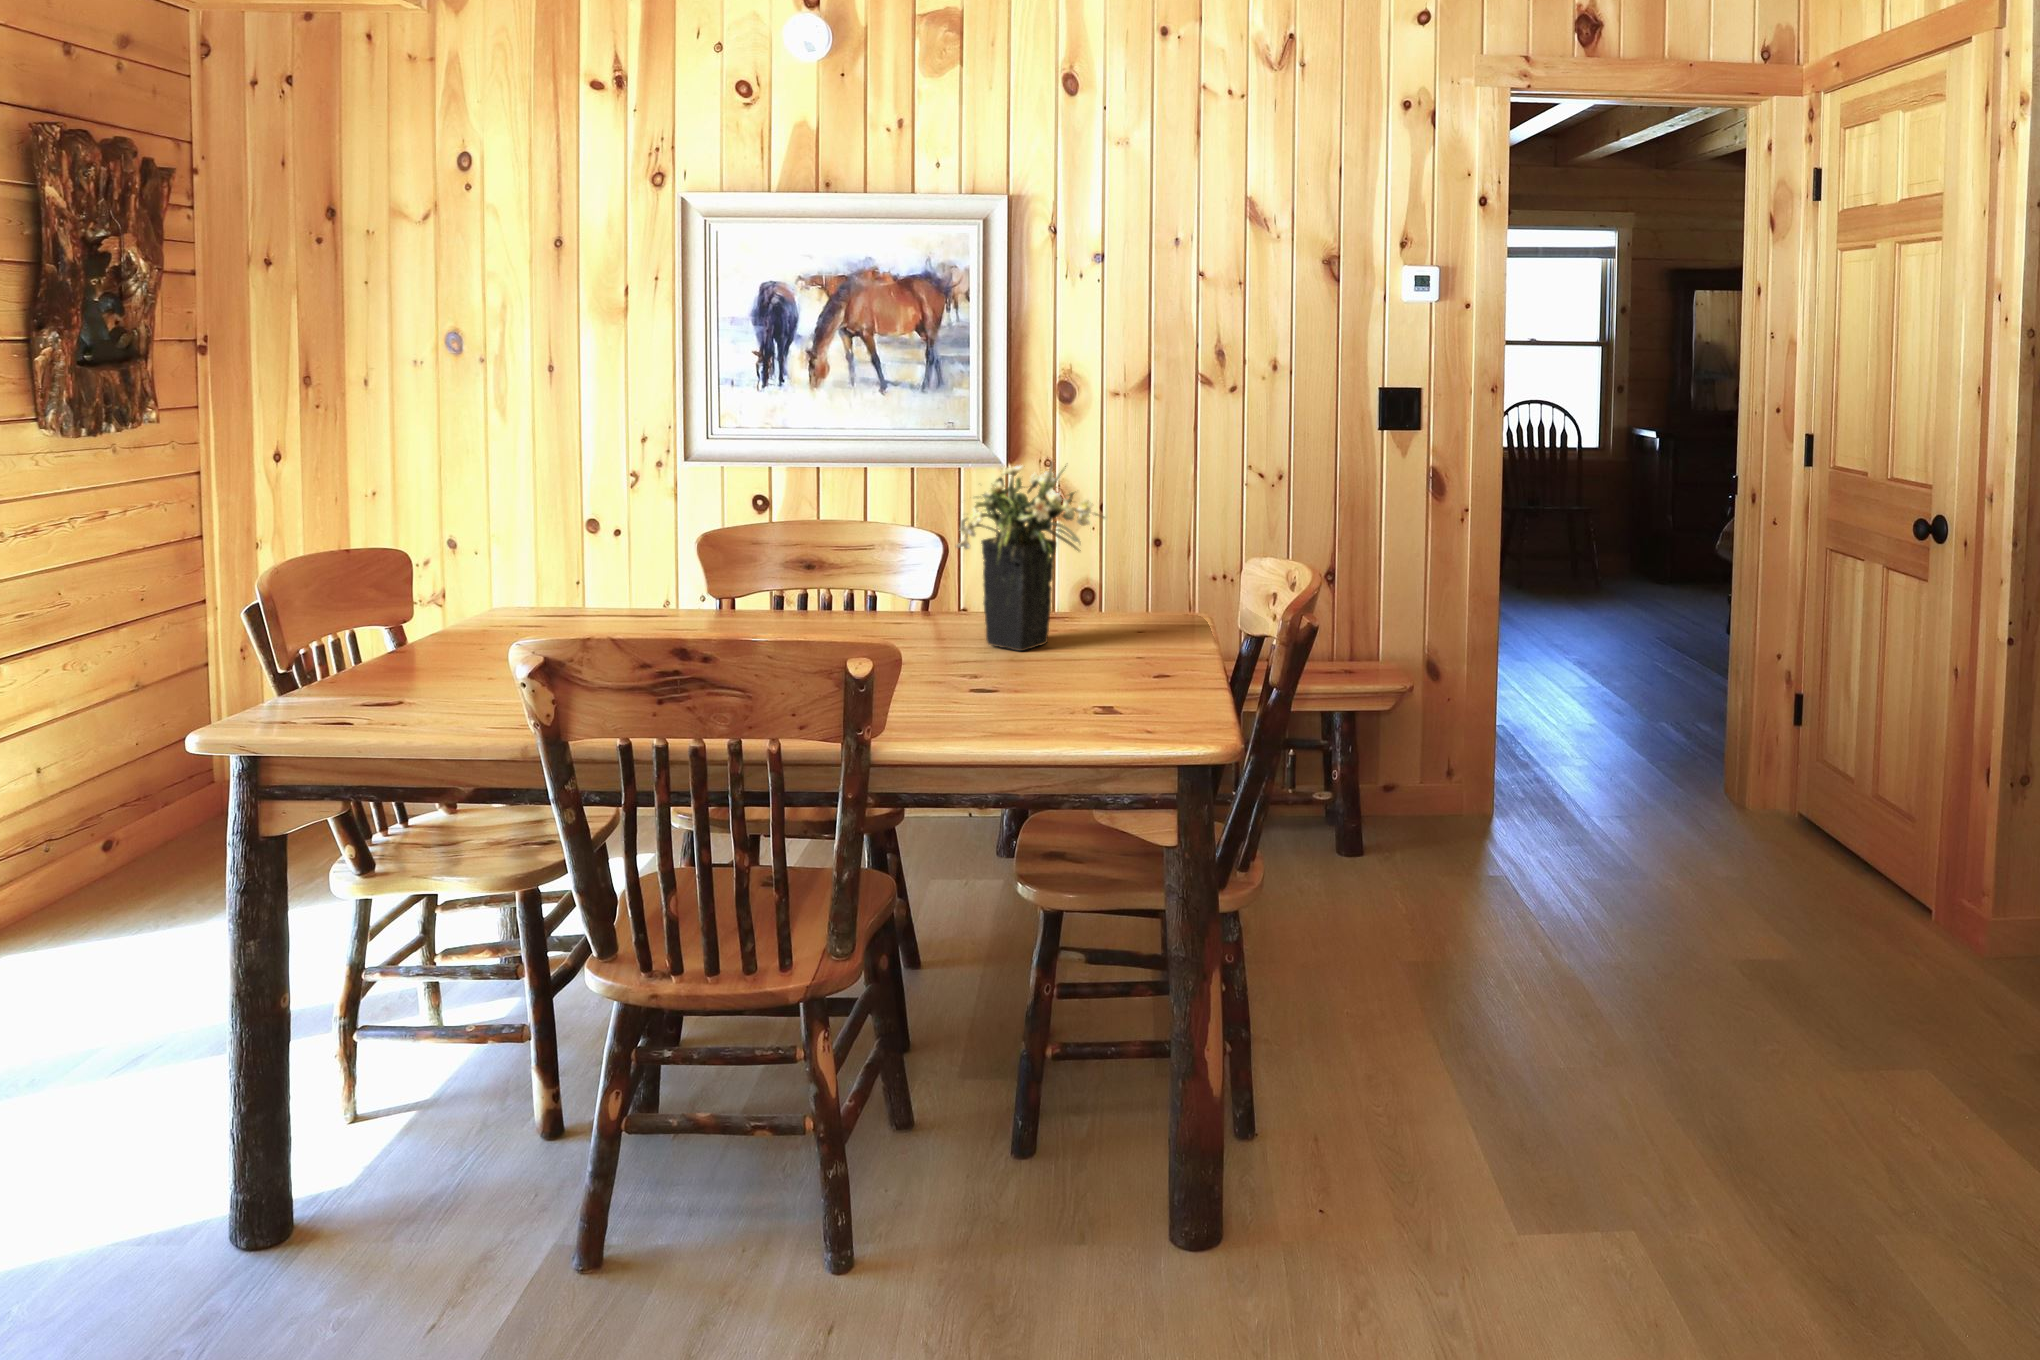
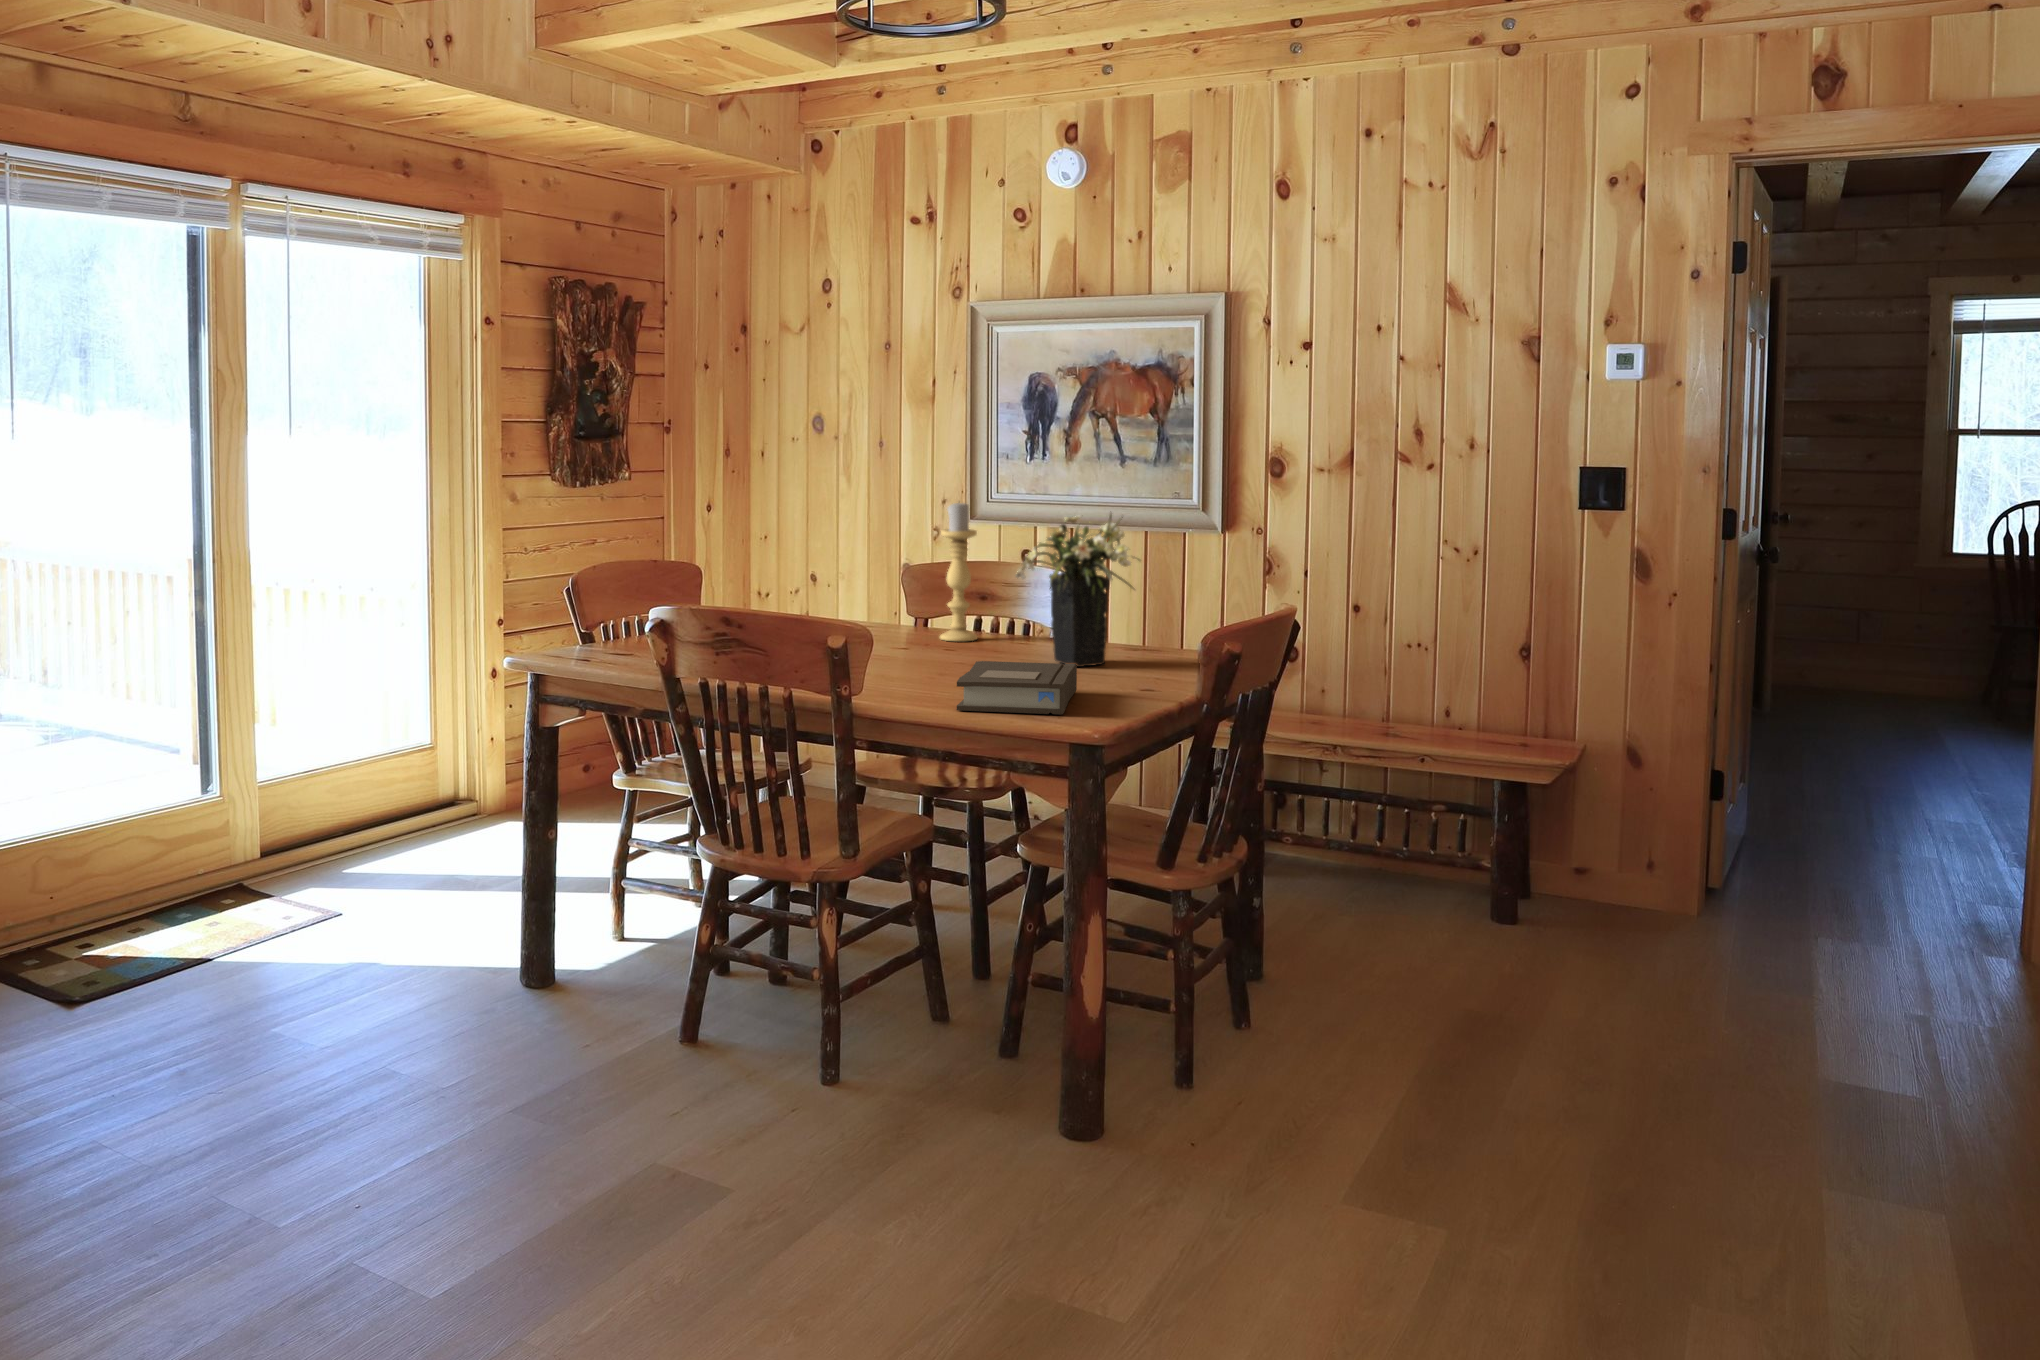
candle holder: none [793,448,842,628] -> present [940,503,977,642]
book: none [961,655,1130,738] -> present [957,661,1077,714]

